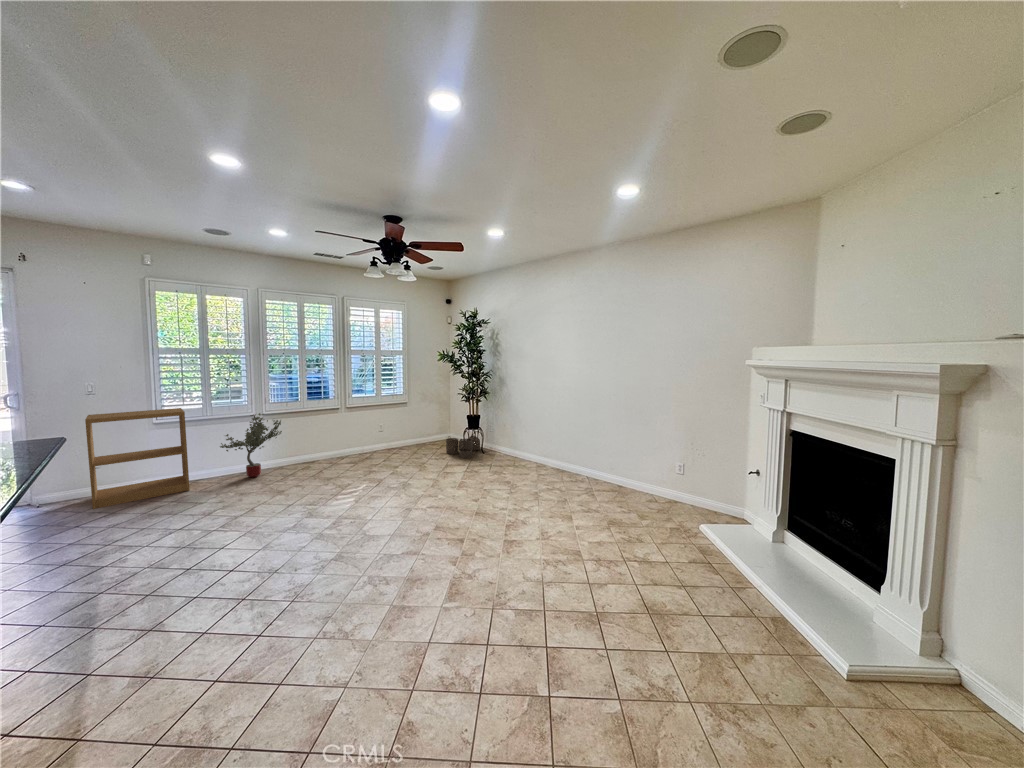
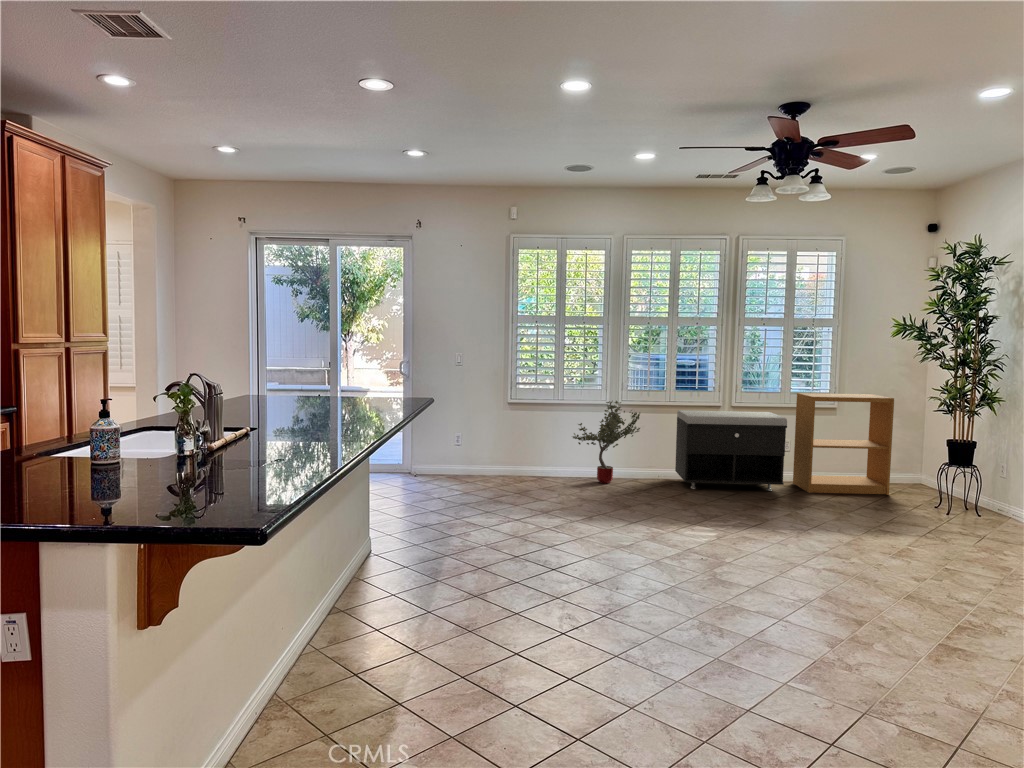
bookshelf: present [85,408,190,509] -> present [793,393,894,495]
storage bench: none [309,409,385,467] -> present [675,410,787,491]
woven basket: present [446,435,480,458] -> none [898,477,978,522]

